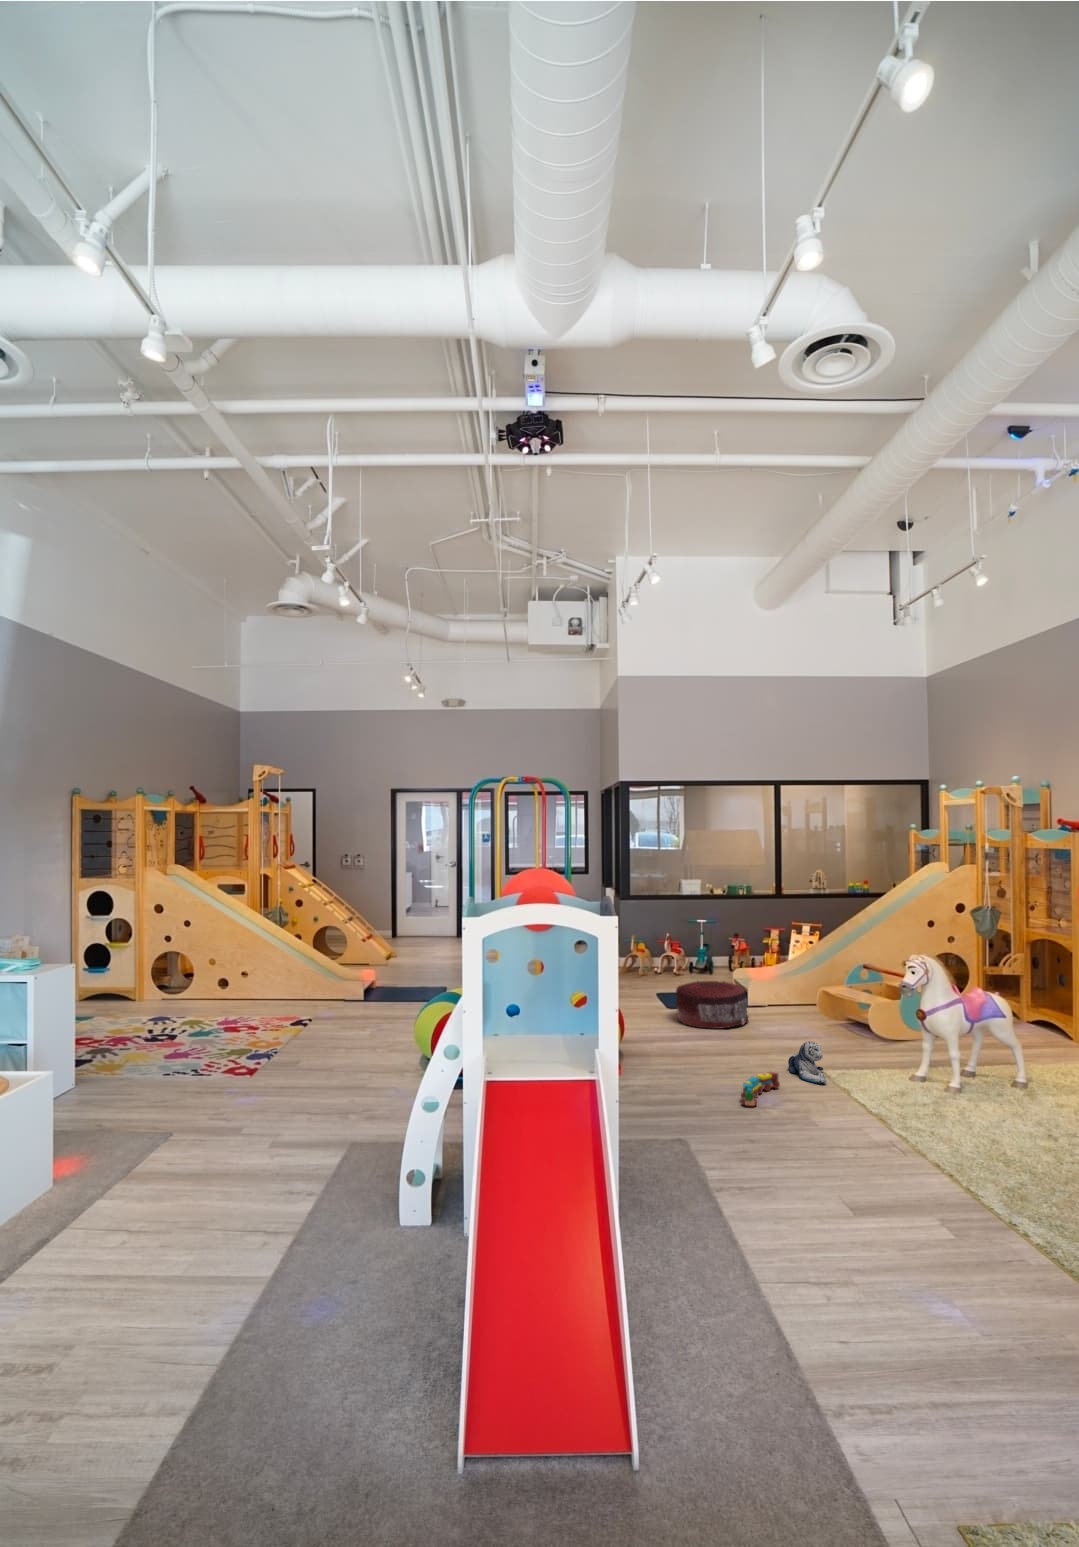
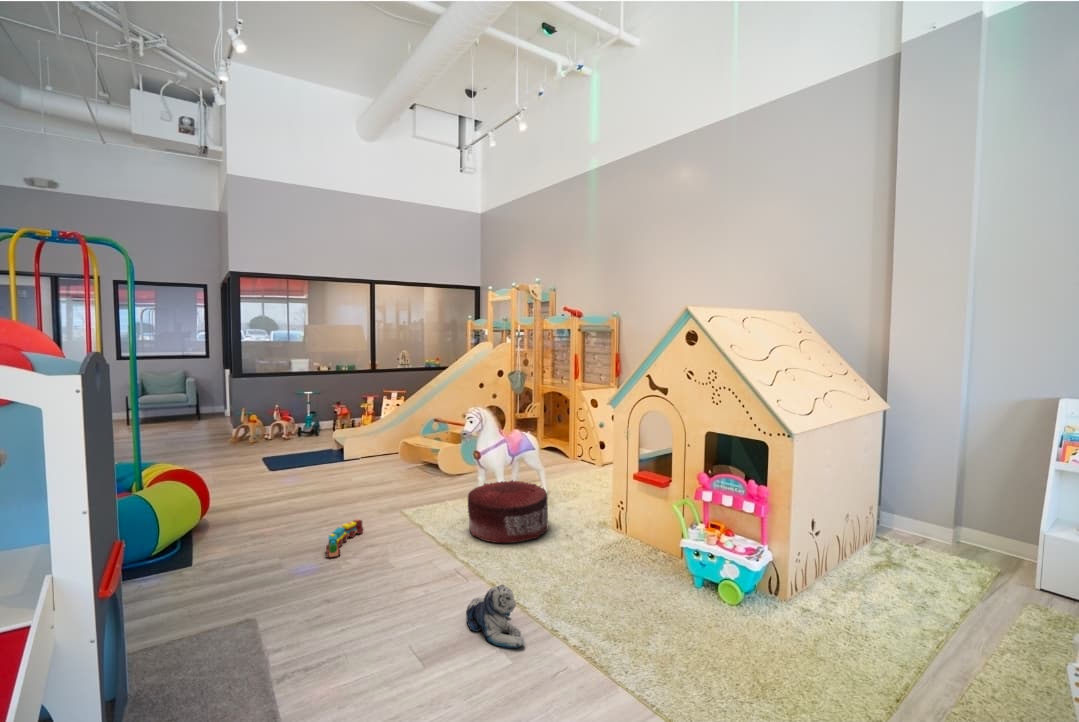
pouf: present [676,981,749,1029] -> present [468,480,548,543]
plush toy: present [788,1041,826,1084] -> present [466,585,524,648]

